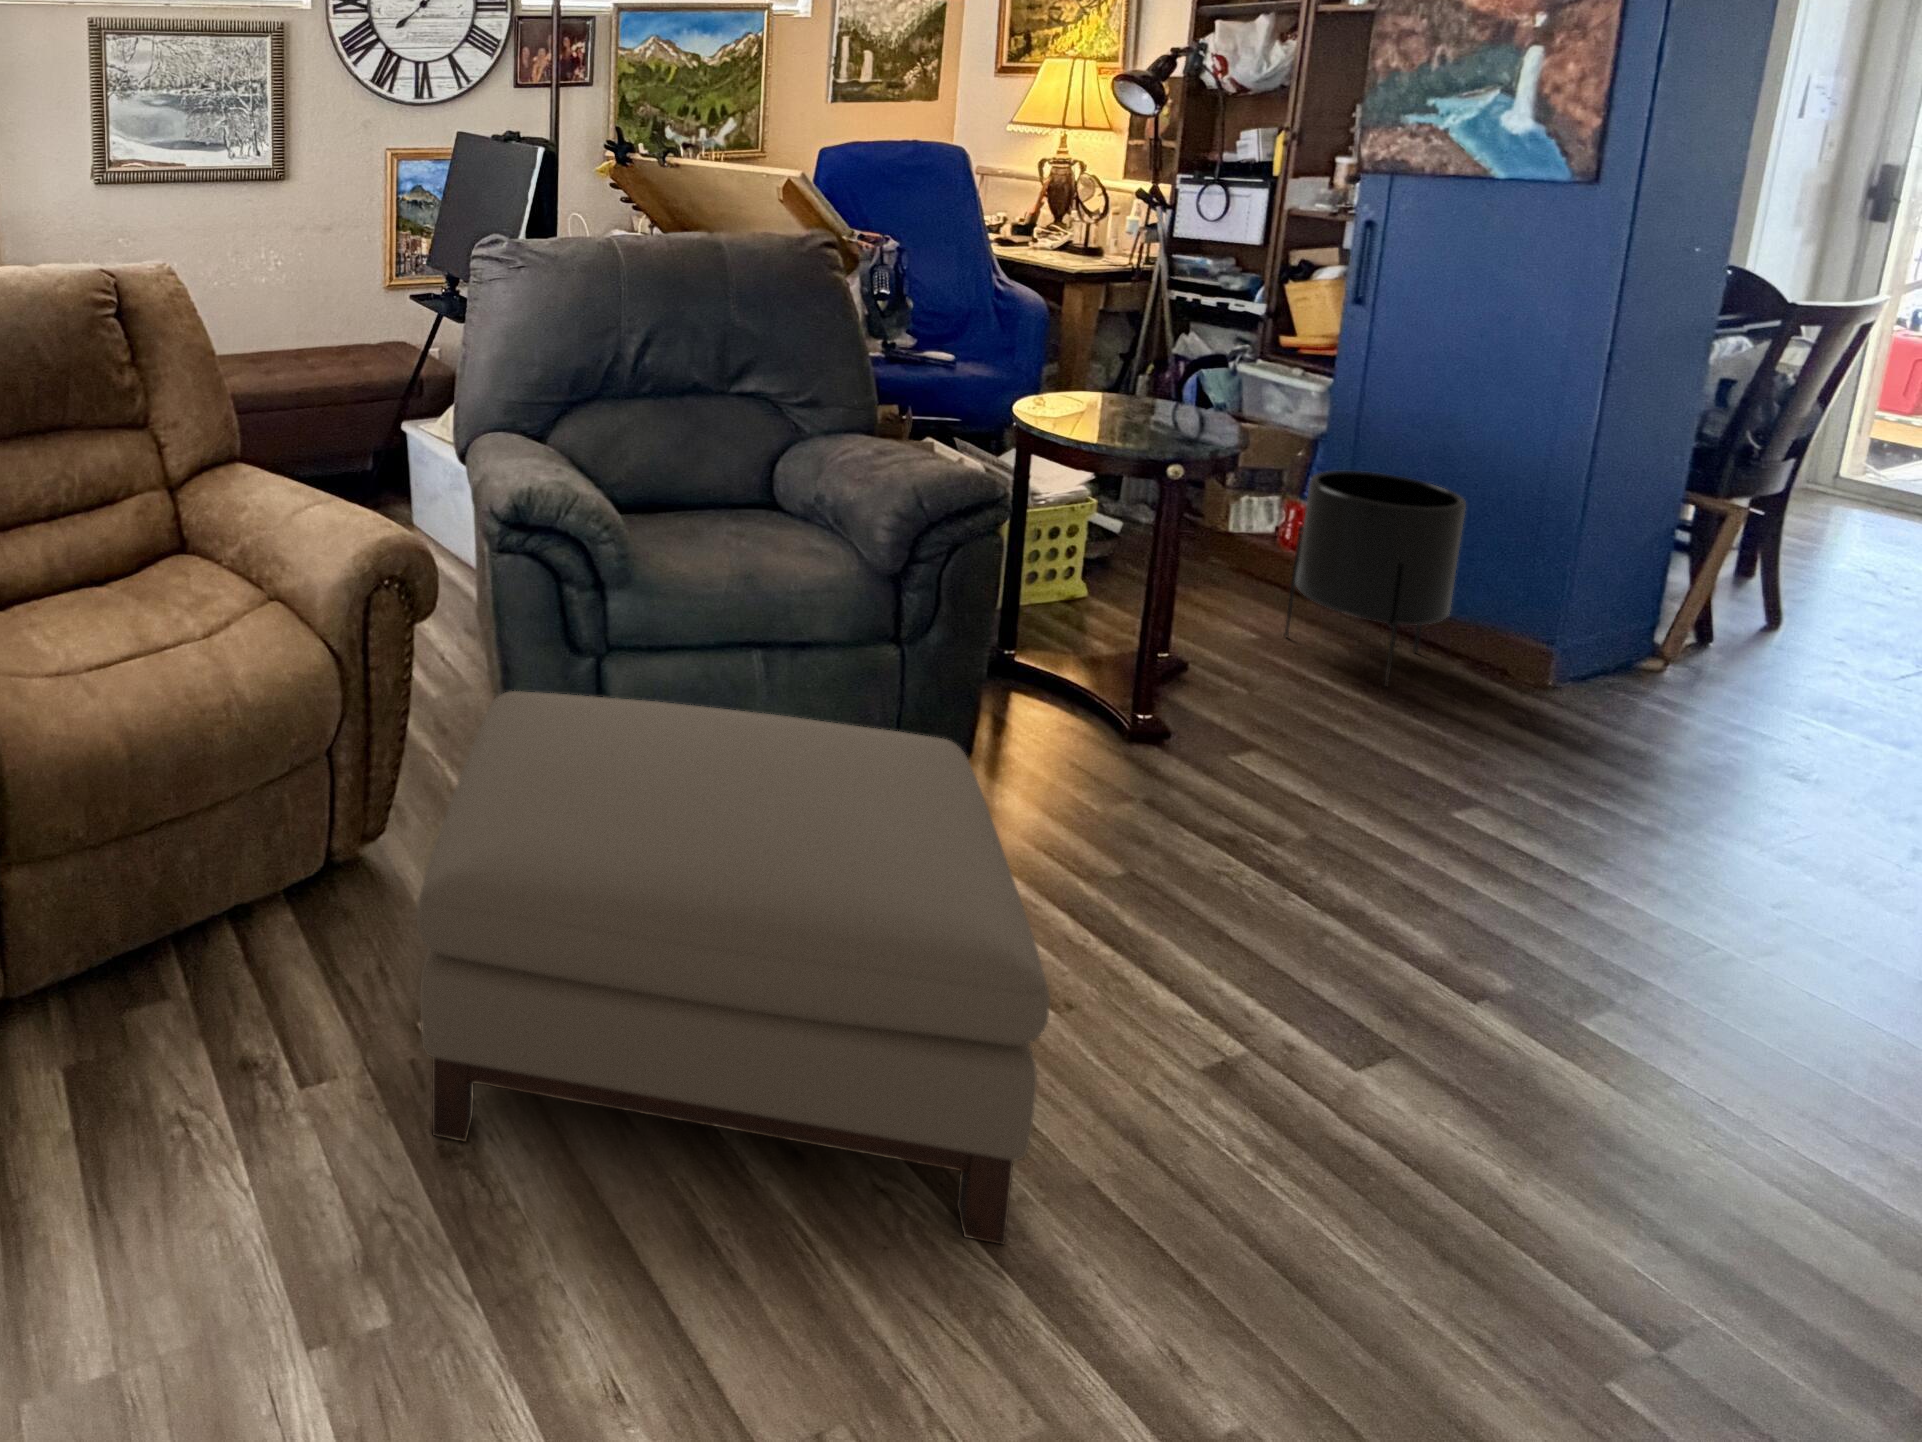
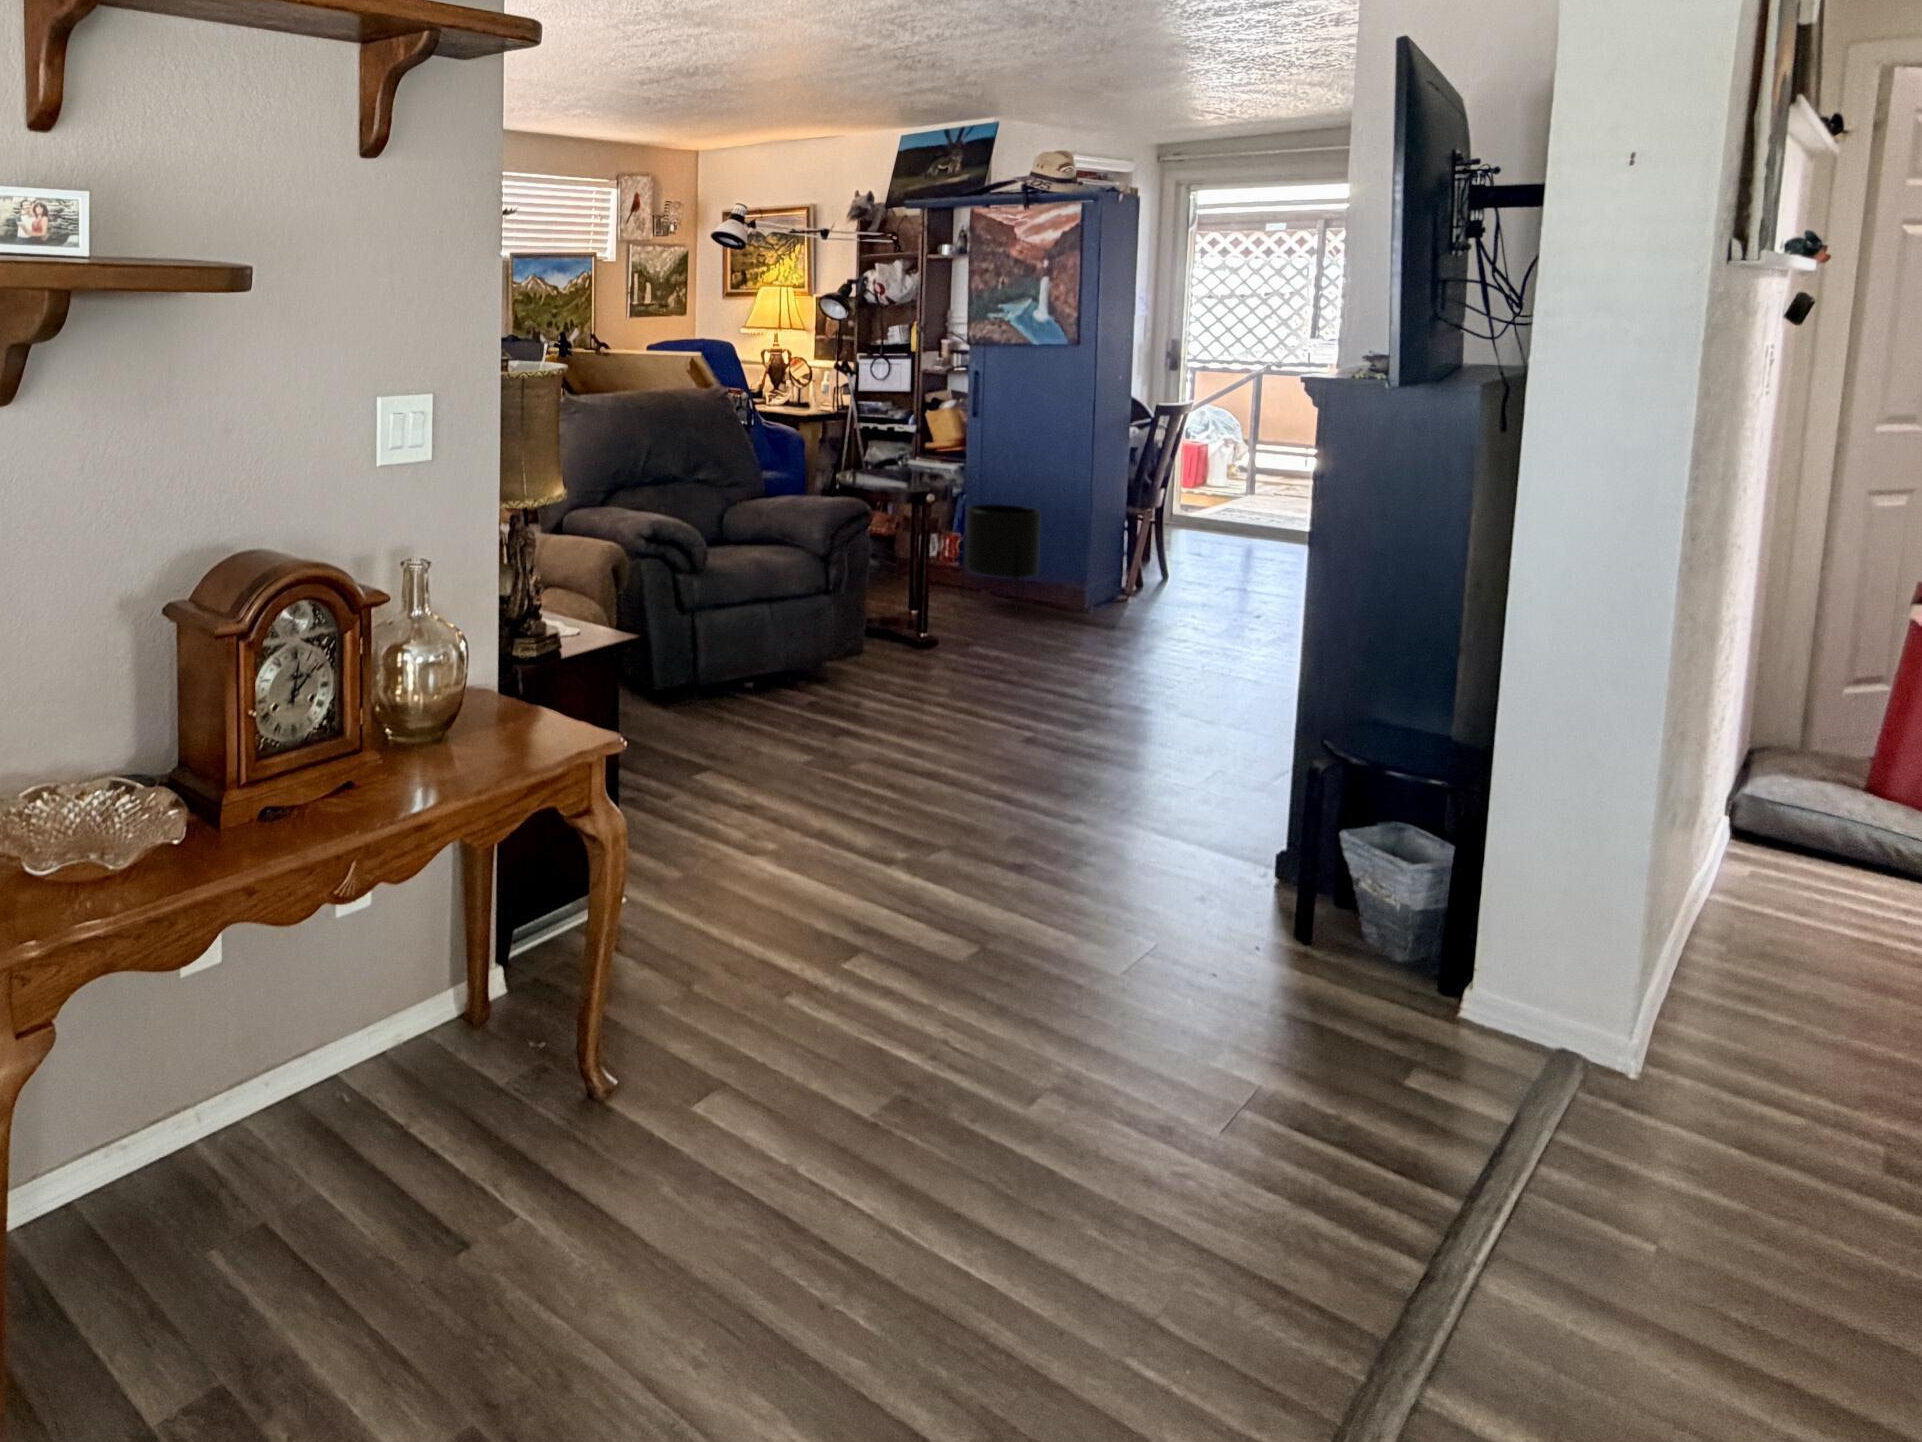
ottoman: present [417,691,1050,1244] -> none [671,598,986,783]

